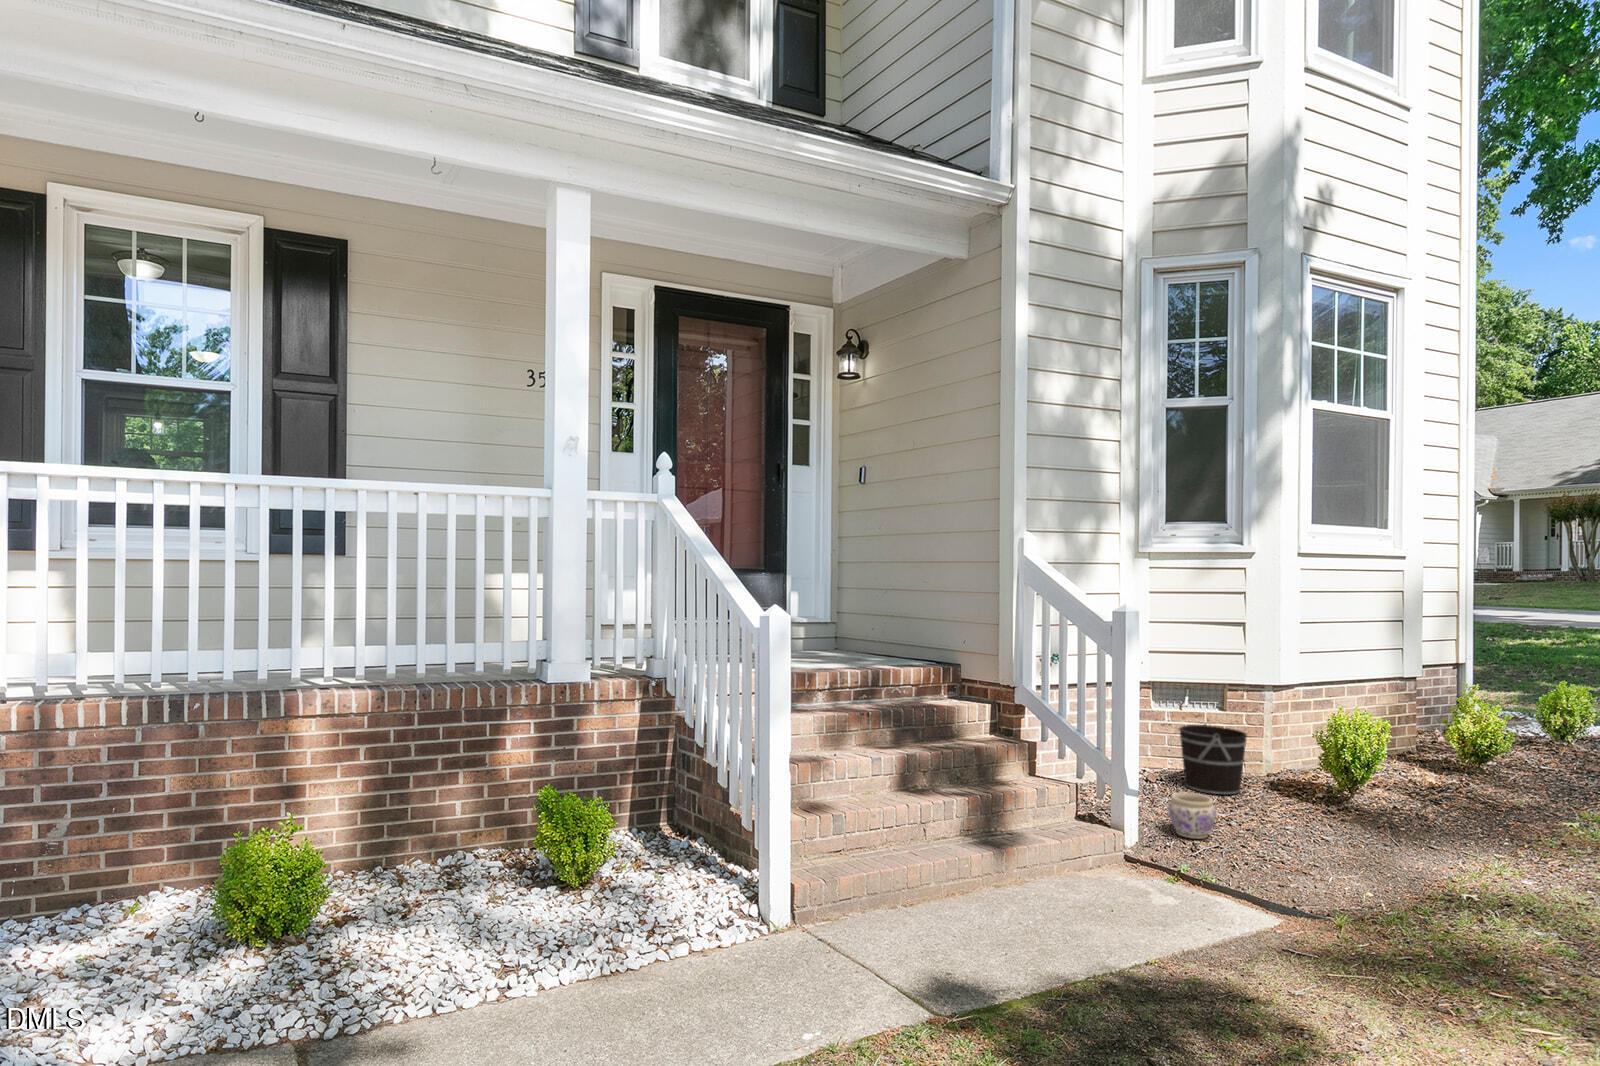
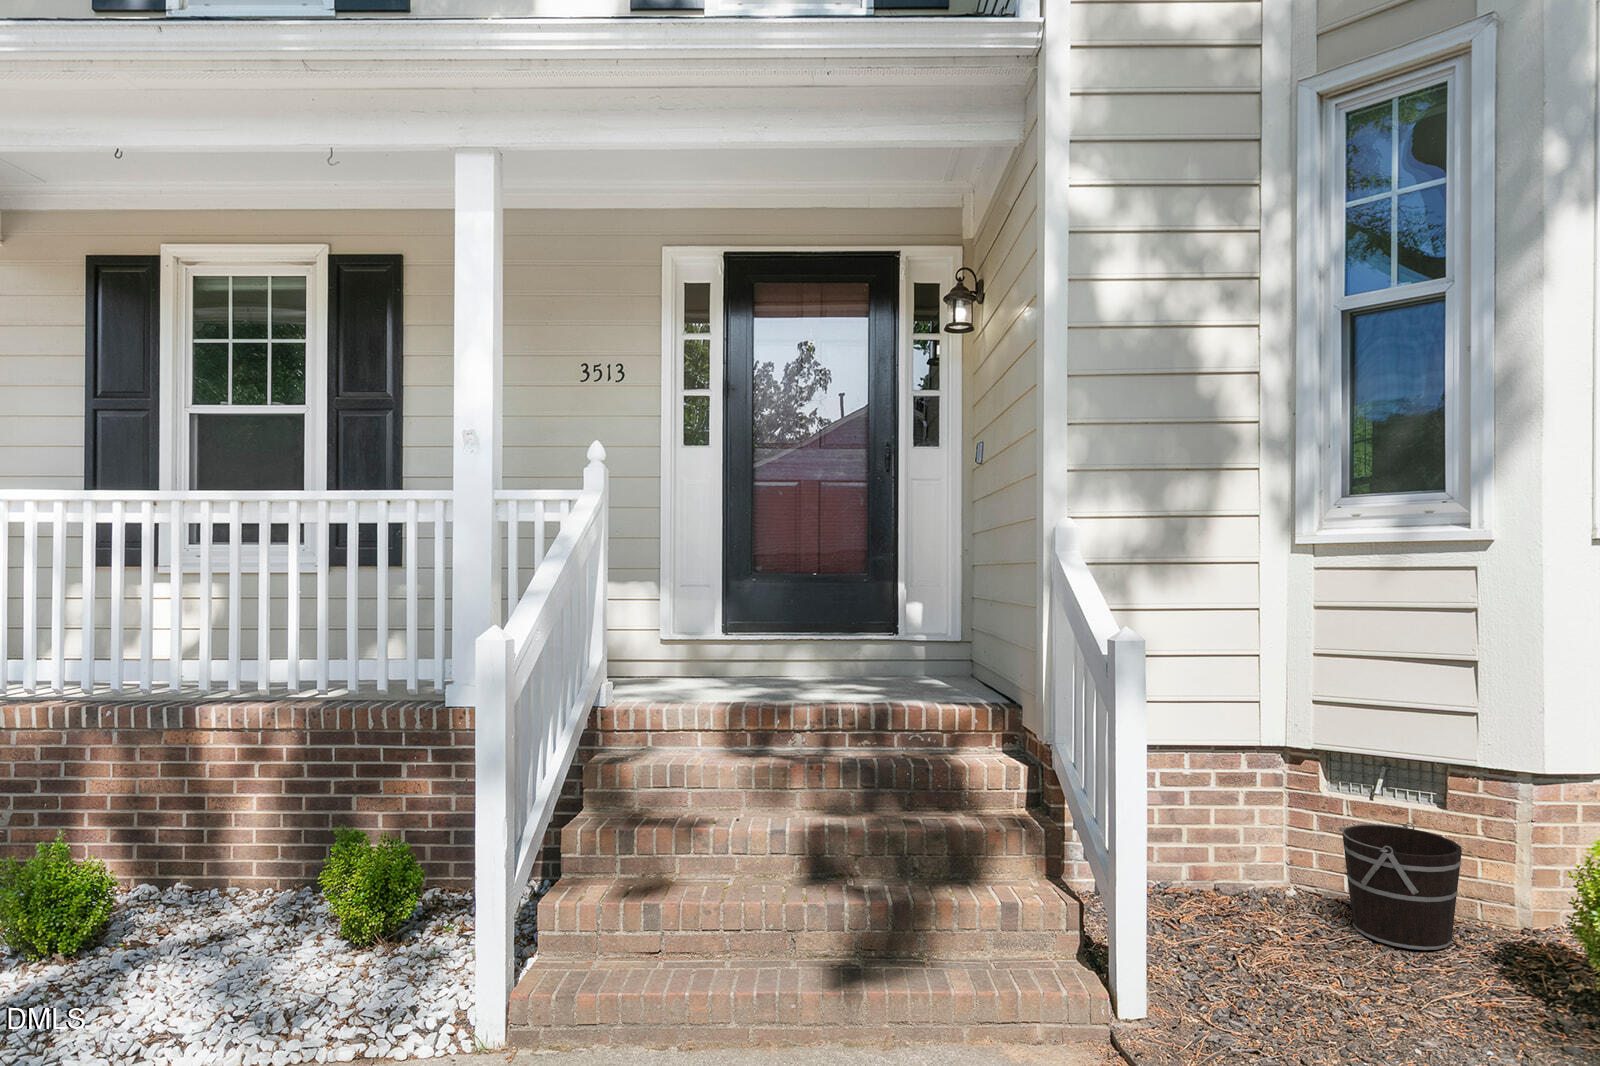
planter: present [1168,792,1216,839] -> none [1228,939,1309,1025]

